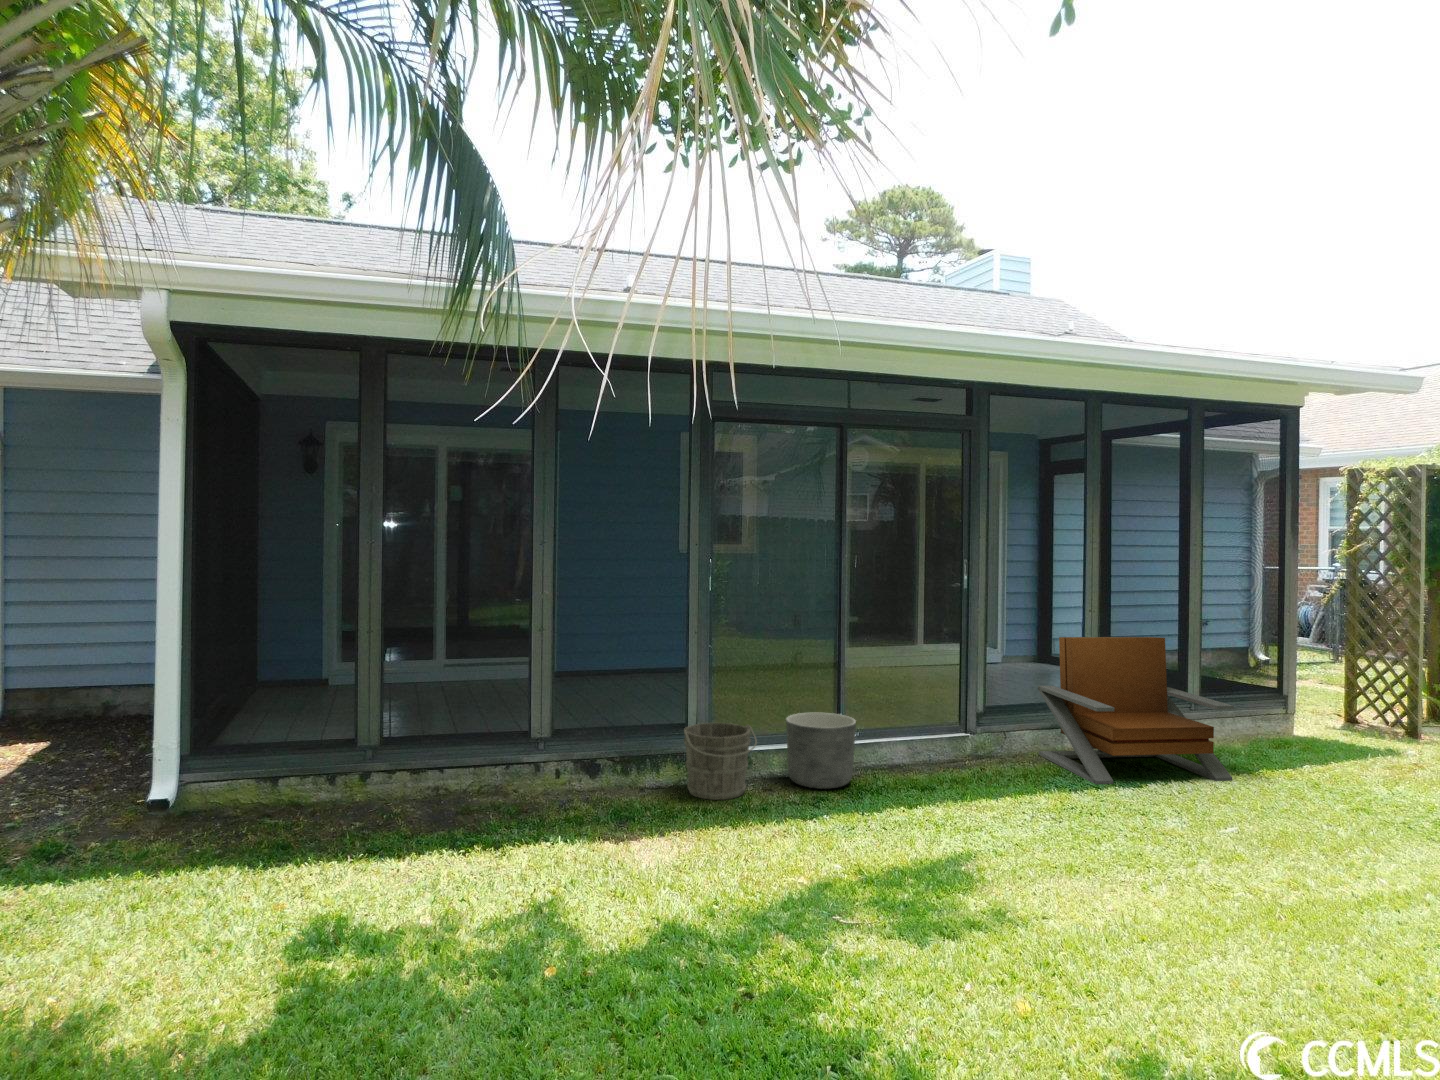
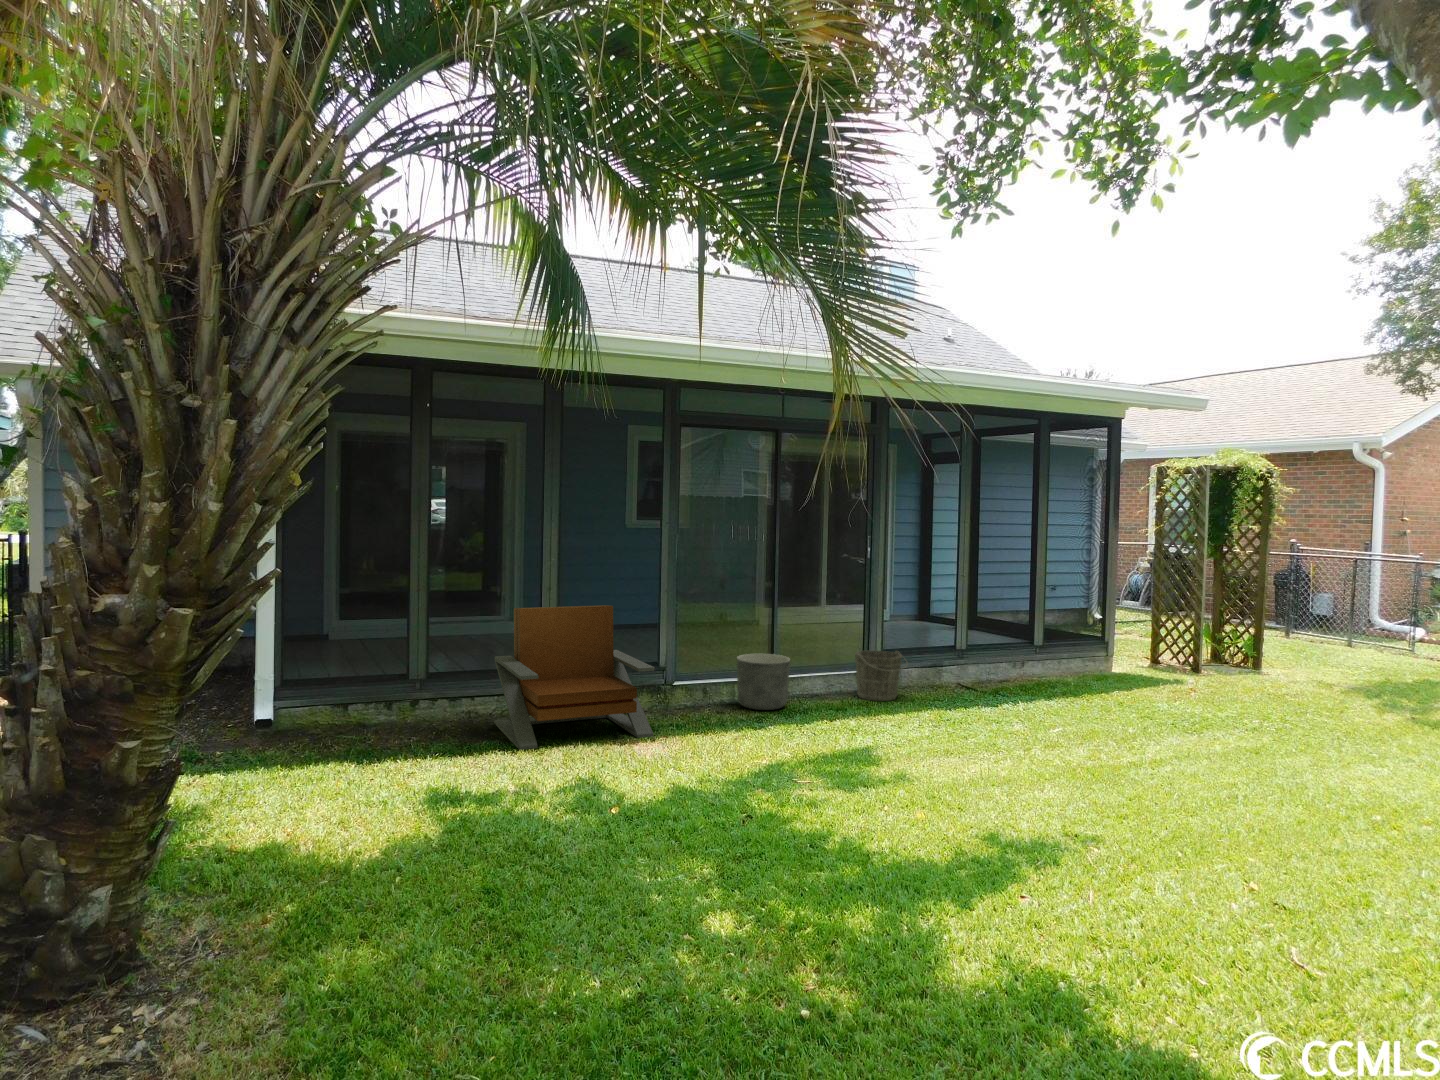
lounge chair: present [1038,637,1234,784] -> present [494,605,655,750]
bucket: present [684,723,757,800] -> present [855,651,902,701]

